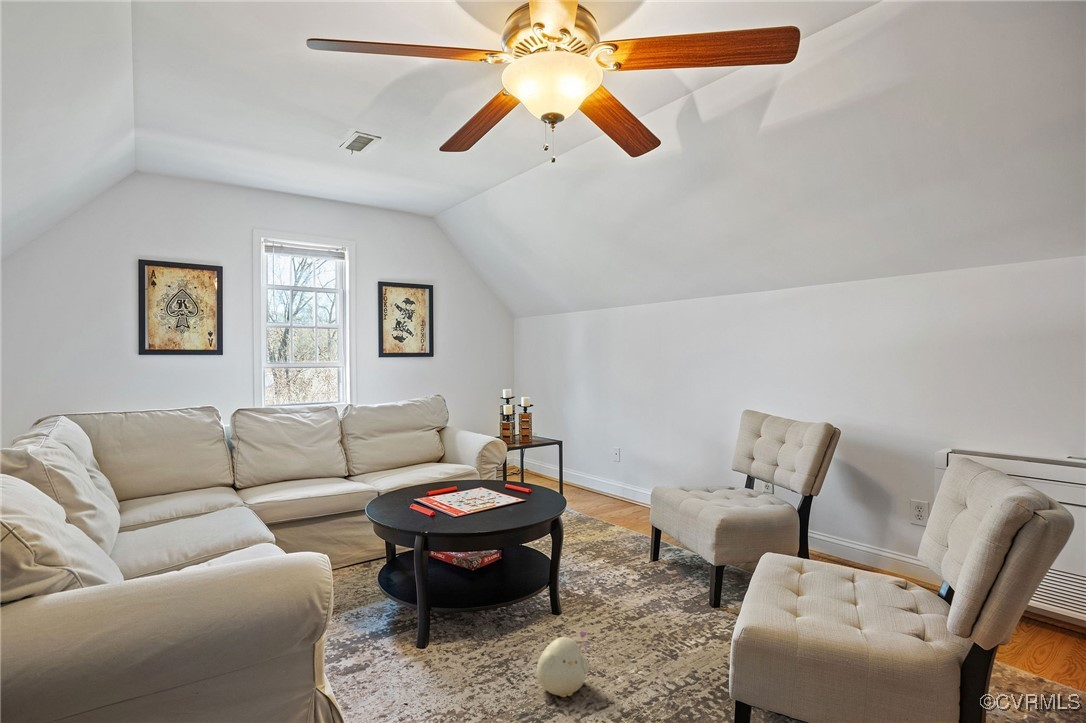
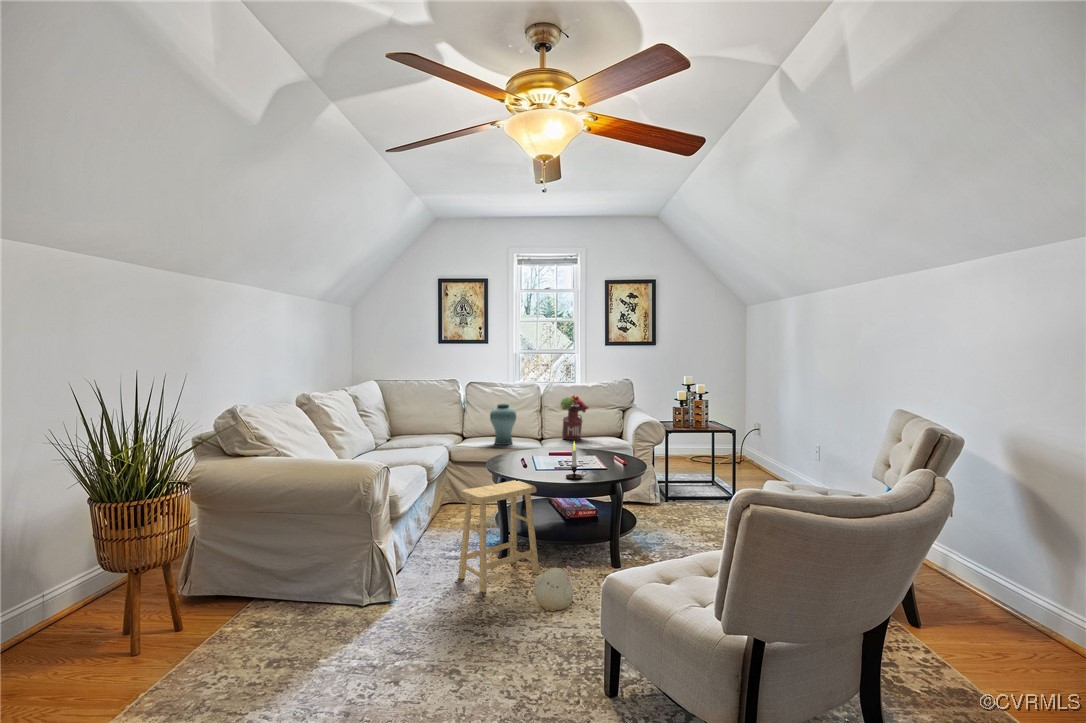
flower arrangement: none [382,417,417,472] -> present [560,396,589,440]
vase: none [302,435,341,492] -> present [490,404,516,445]
candle: none [506,473,529,521] -> present [566,442,587,479]
footstool: none [399,536,494,705] -> present [458,480,539,592]

